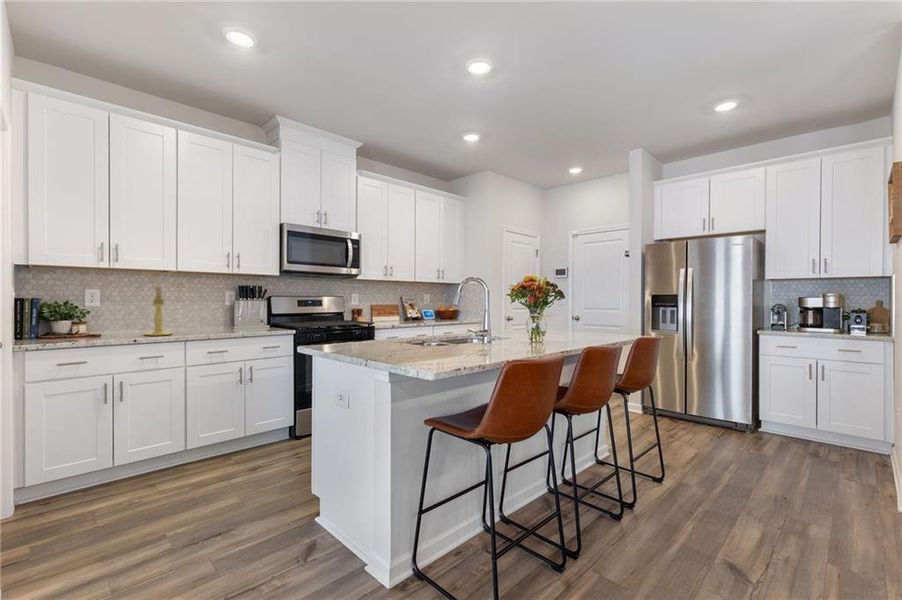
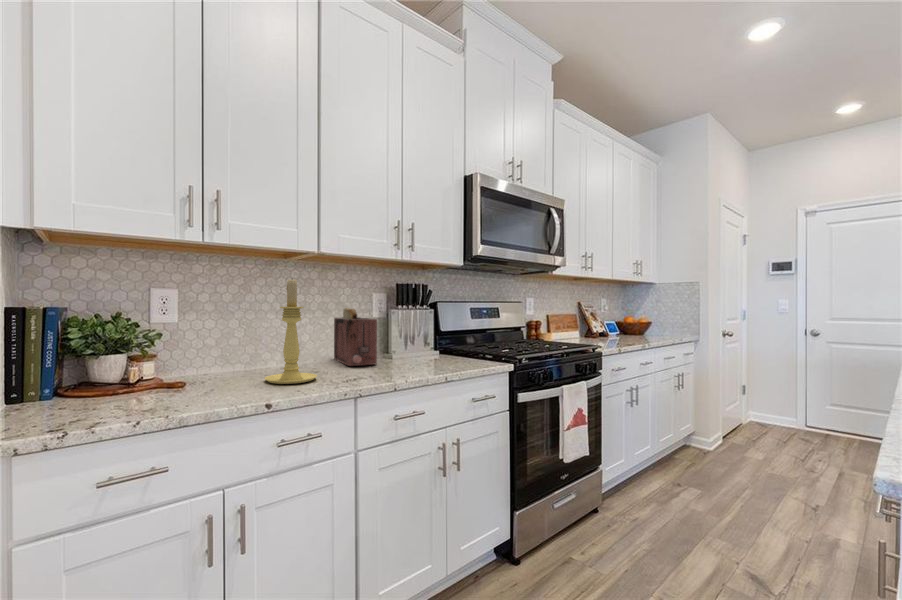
toaster: none [197,300,217,330] -> present [334,308,377,366]

